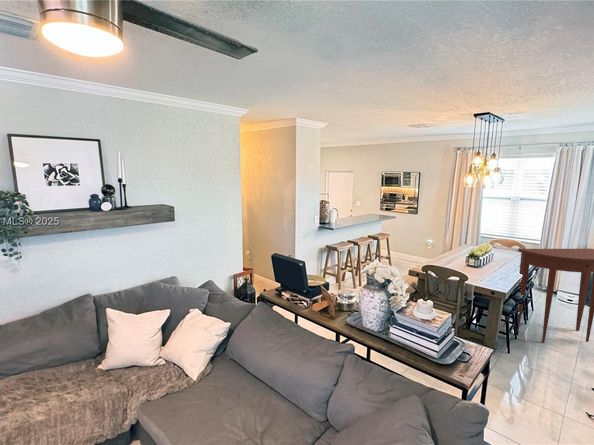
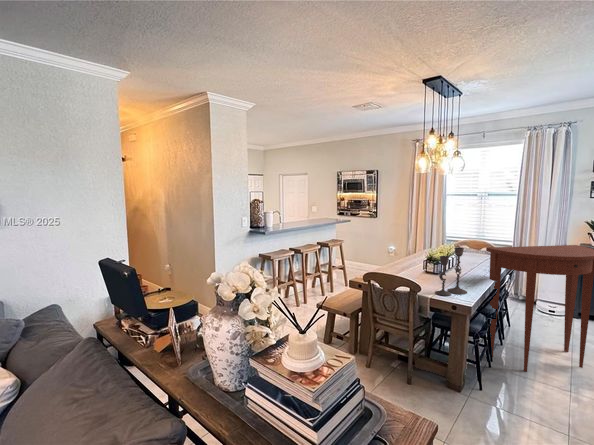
candlestick: none [478,249,503,285] -> present [435,247,467,296]

